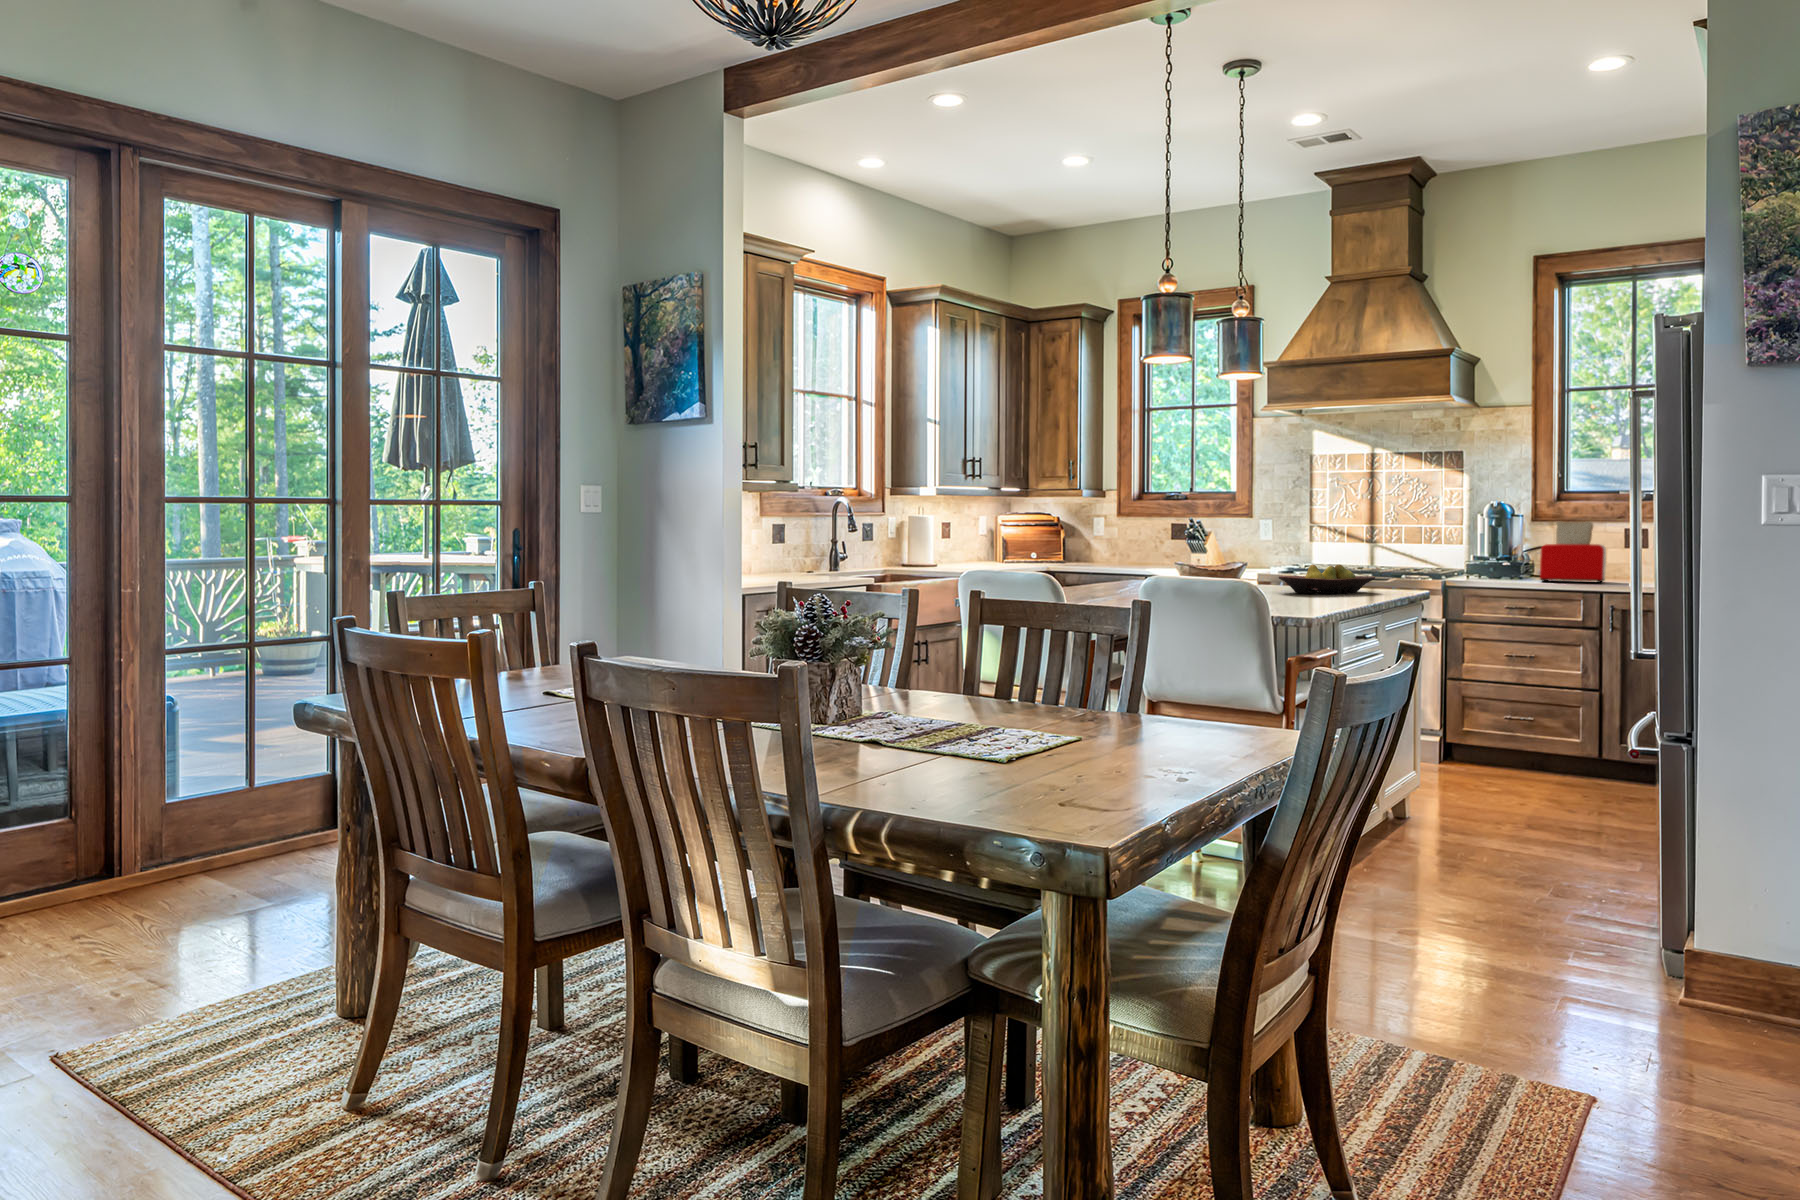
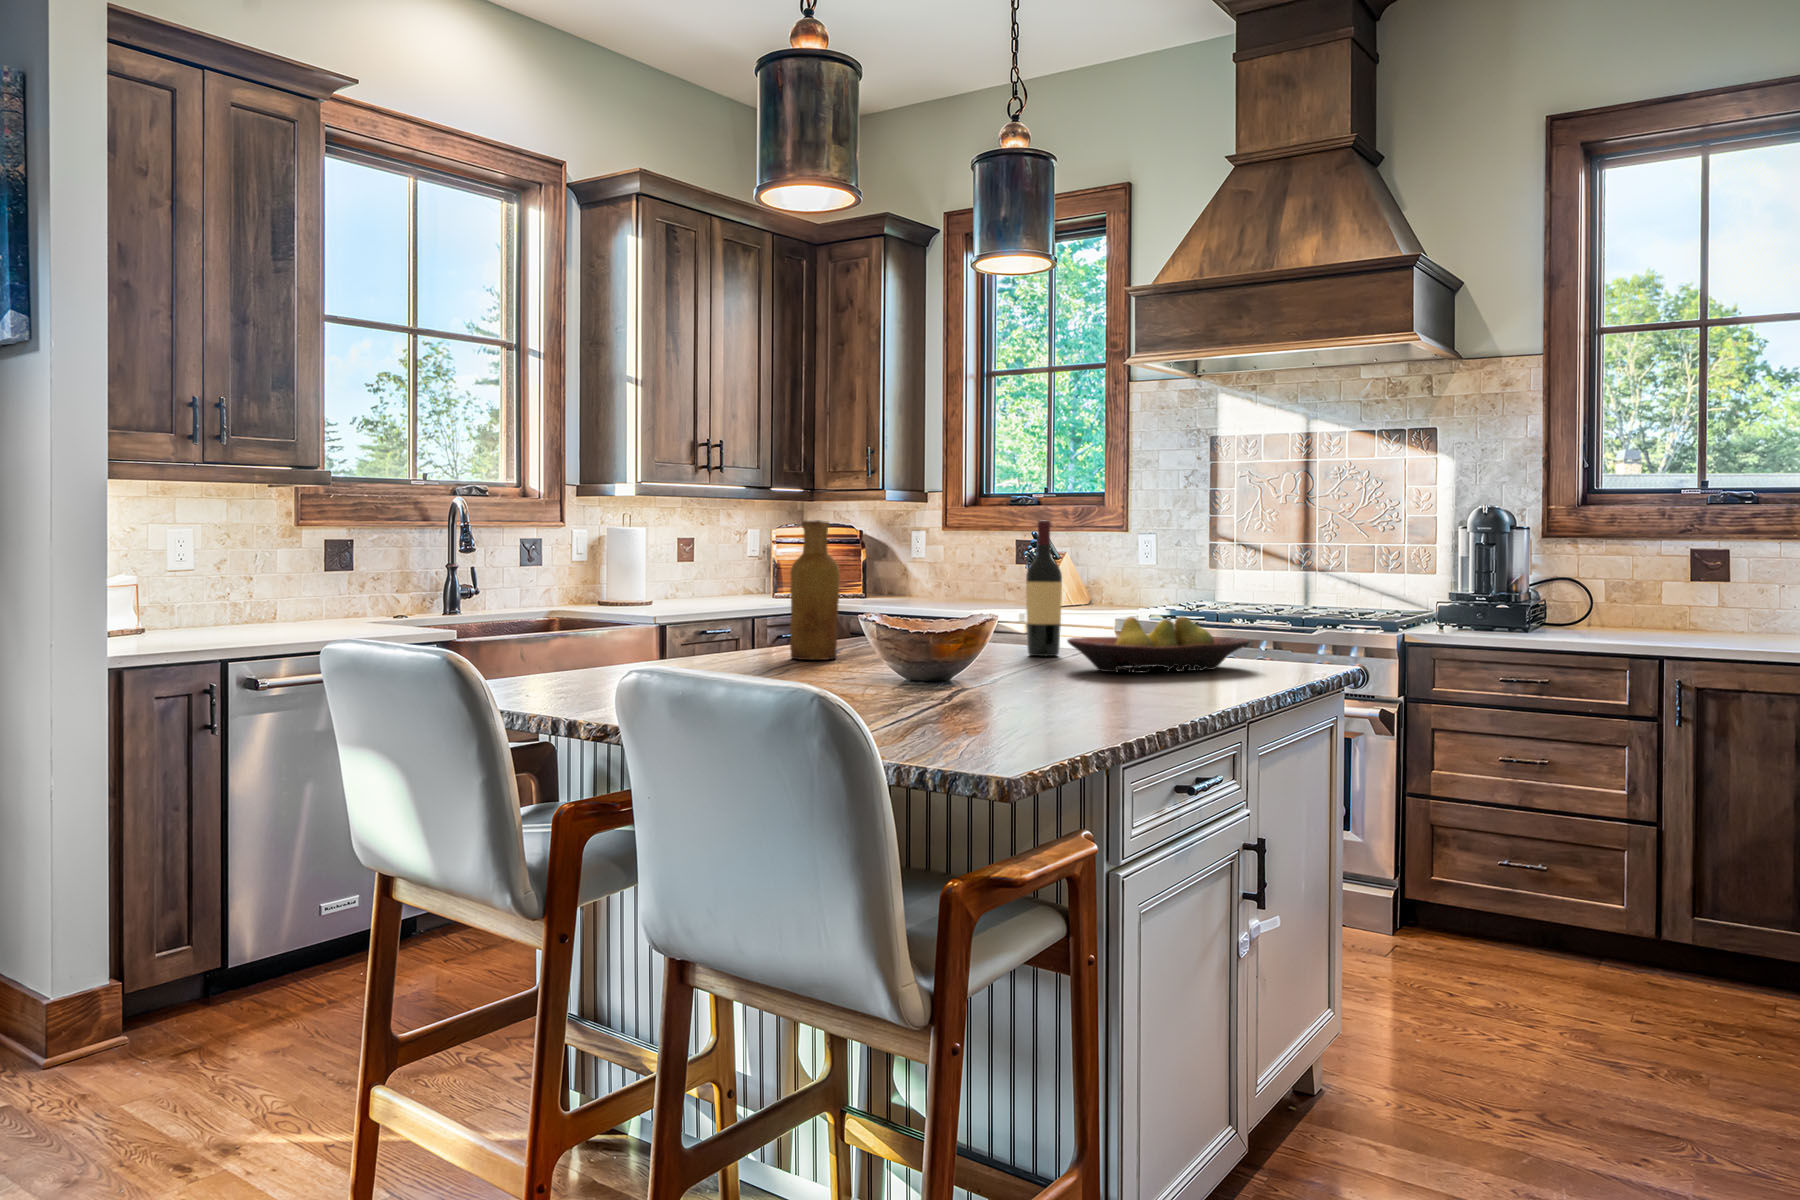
vase: none [1119,514,1147,589] -> present [790,520,840,660]
wine bottle: none [1245,514,1266,588] -> present [1026,521,1062,656]
toaster: present [1537,521,1606,583] -> none [1551,537,1666,641]

